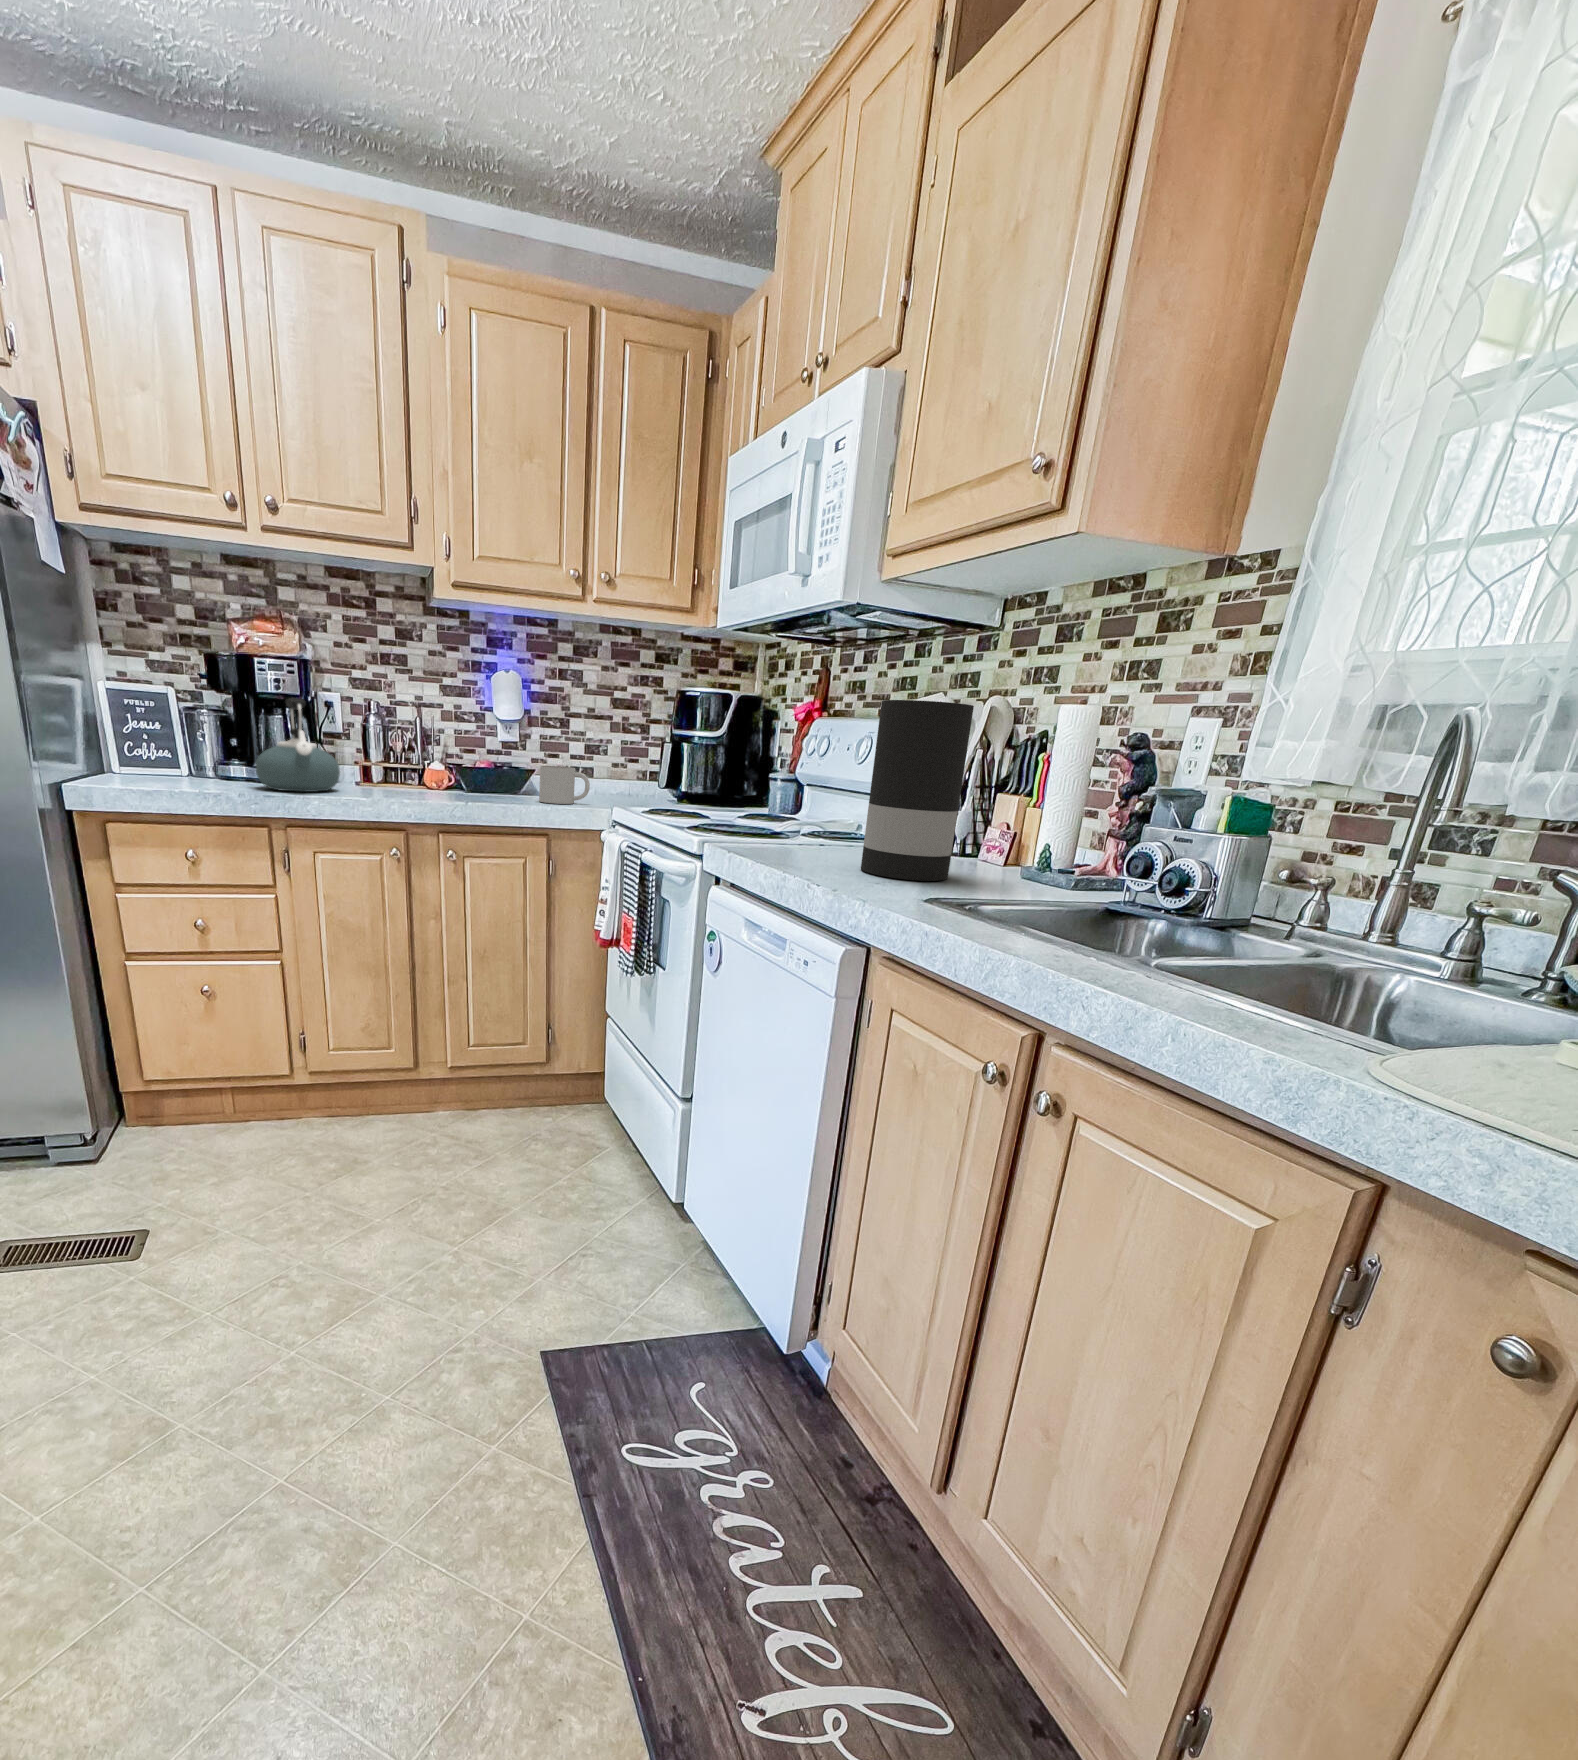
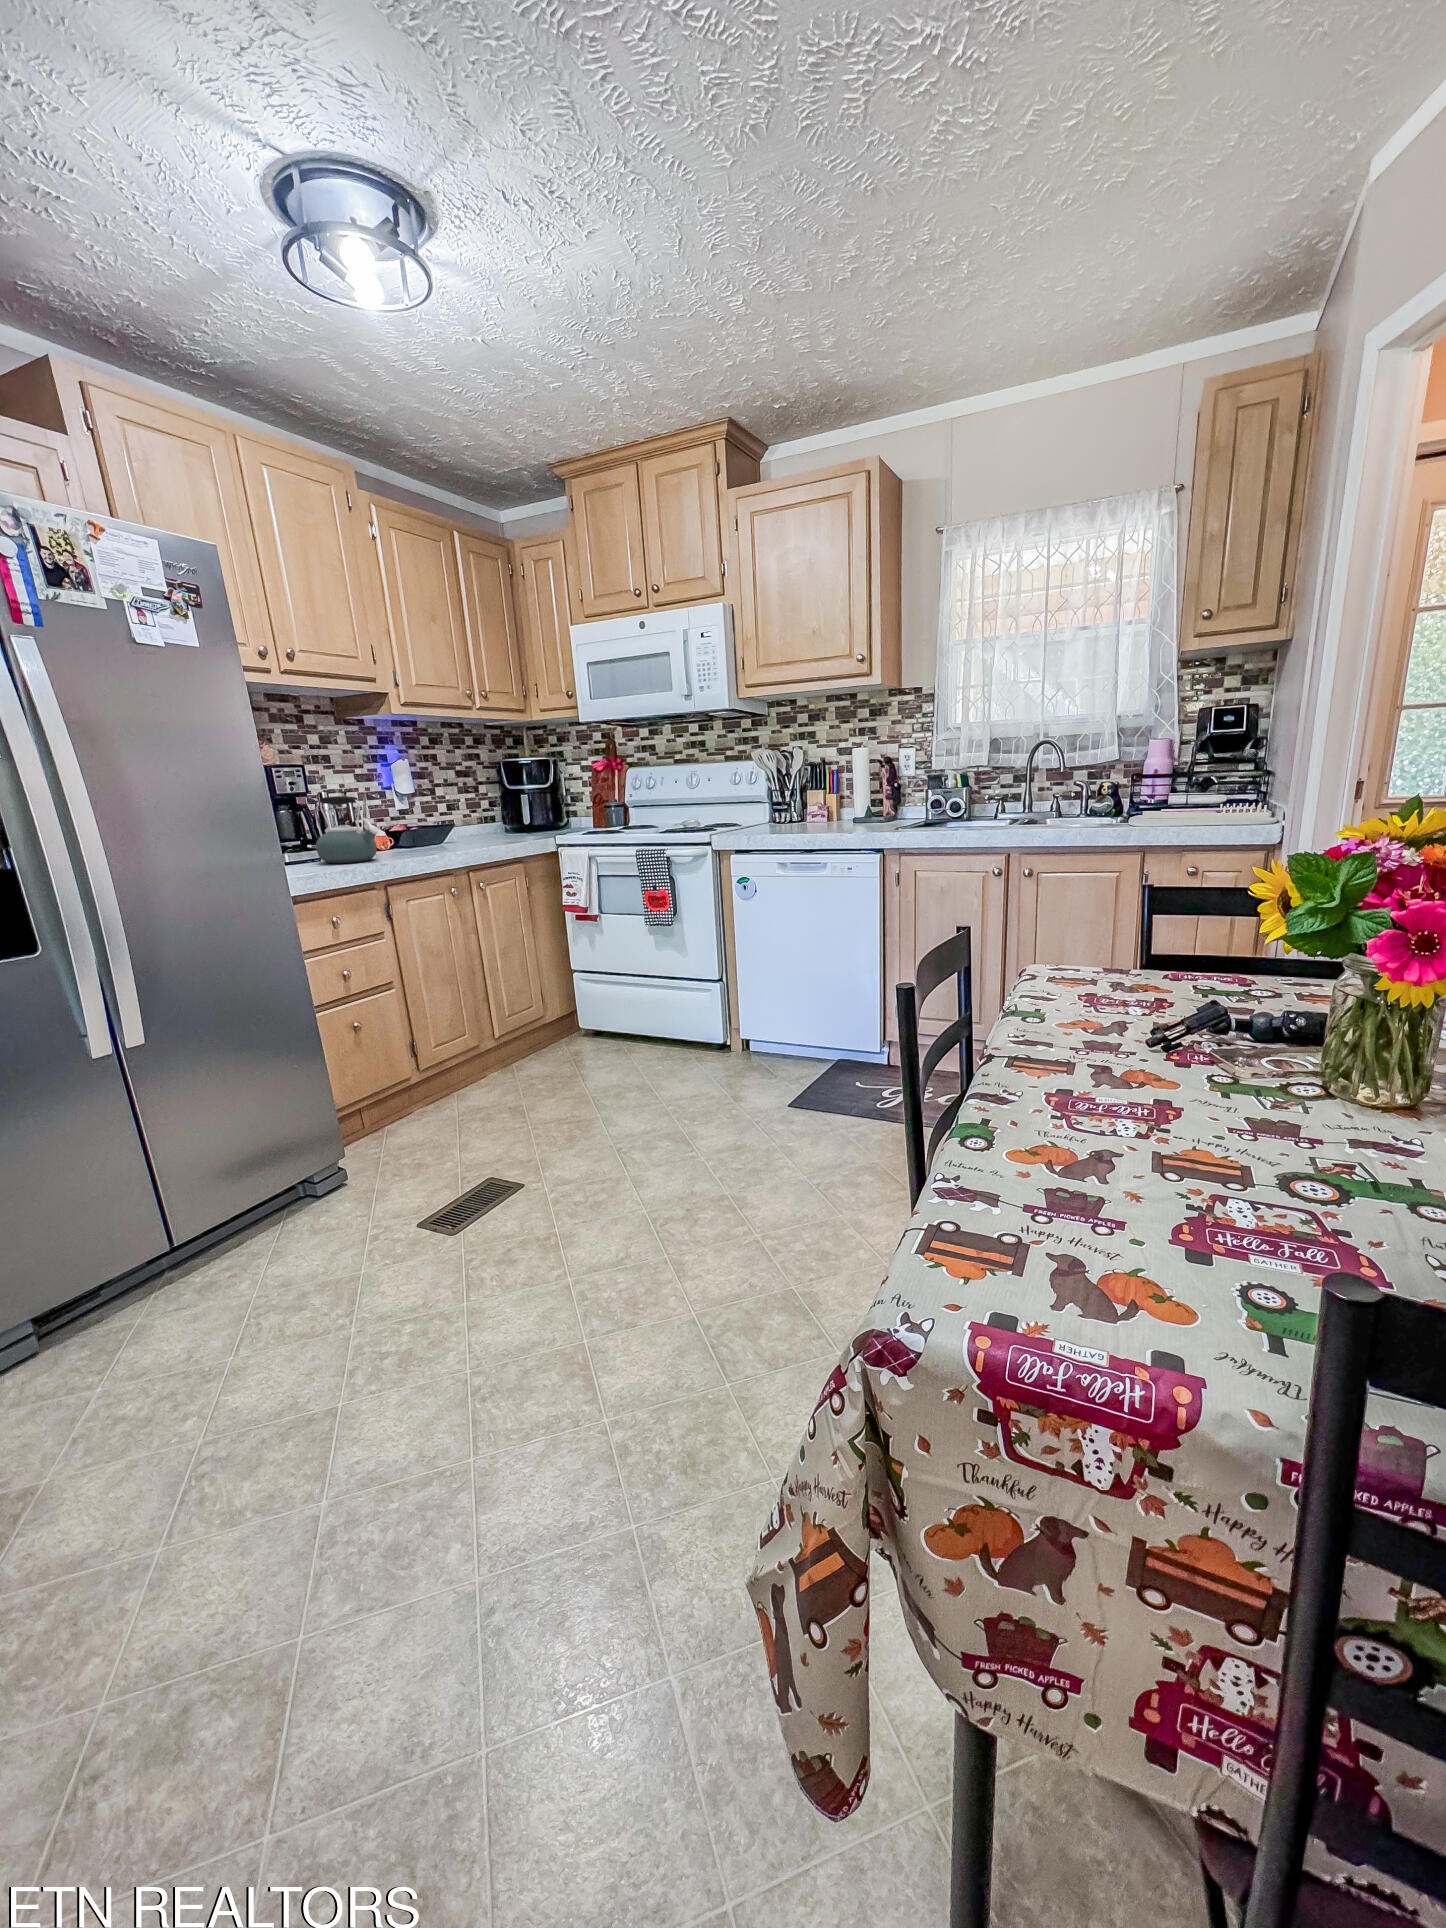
vase: present [861,700,974,881] -> none [741,765,778,839]
mug: present [539,766,590,804] -> none [485,820,517,844]

